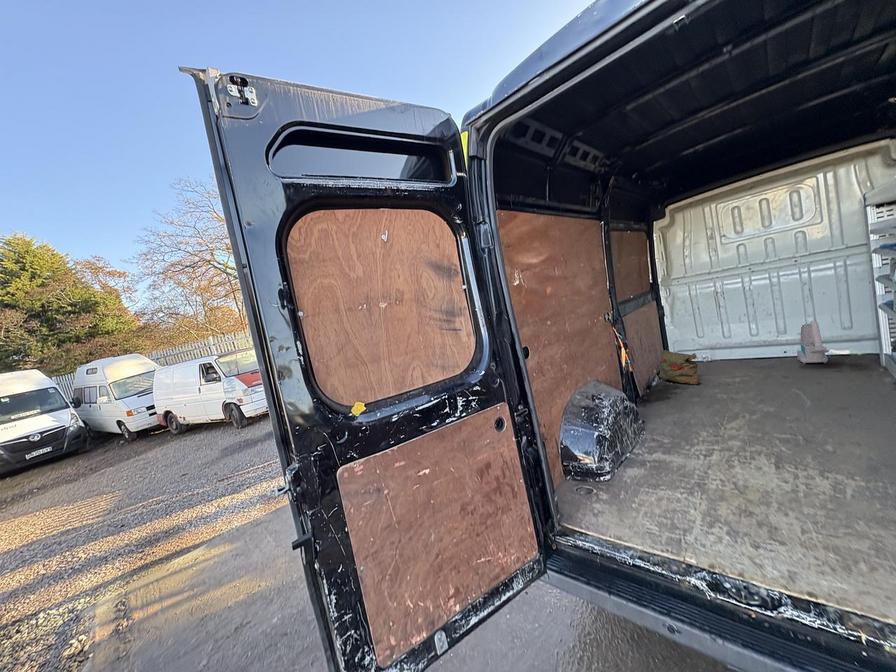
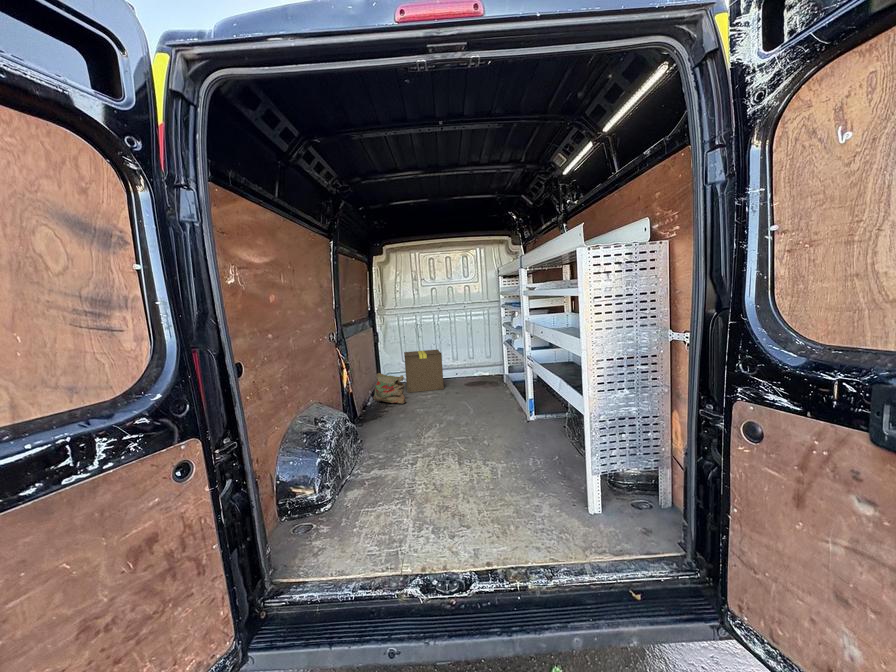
cardboard box: none [698,321,757,372] -> present [404,350,444,393]
vacuum cleaner: present [797,321,829,364] -> none [467,350,485,383]

